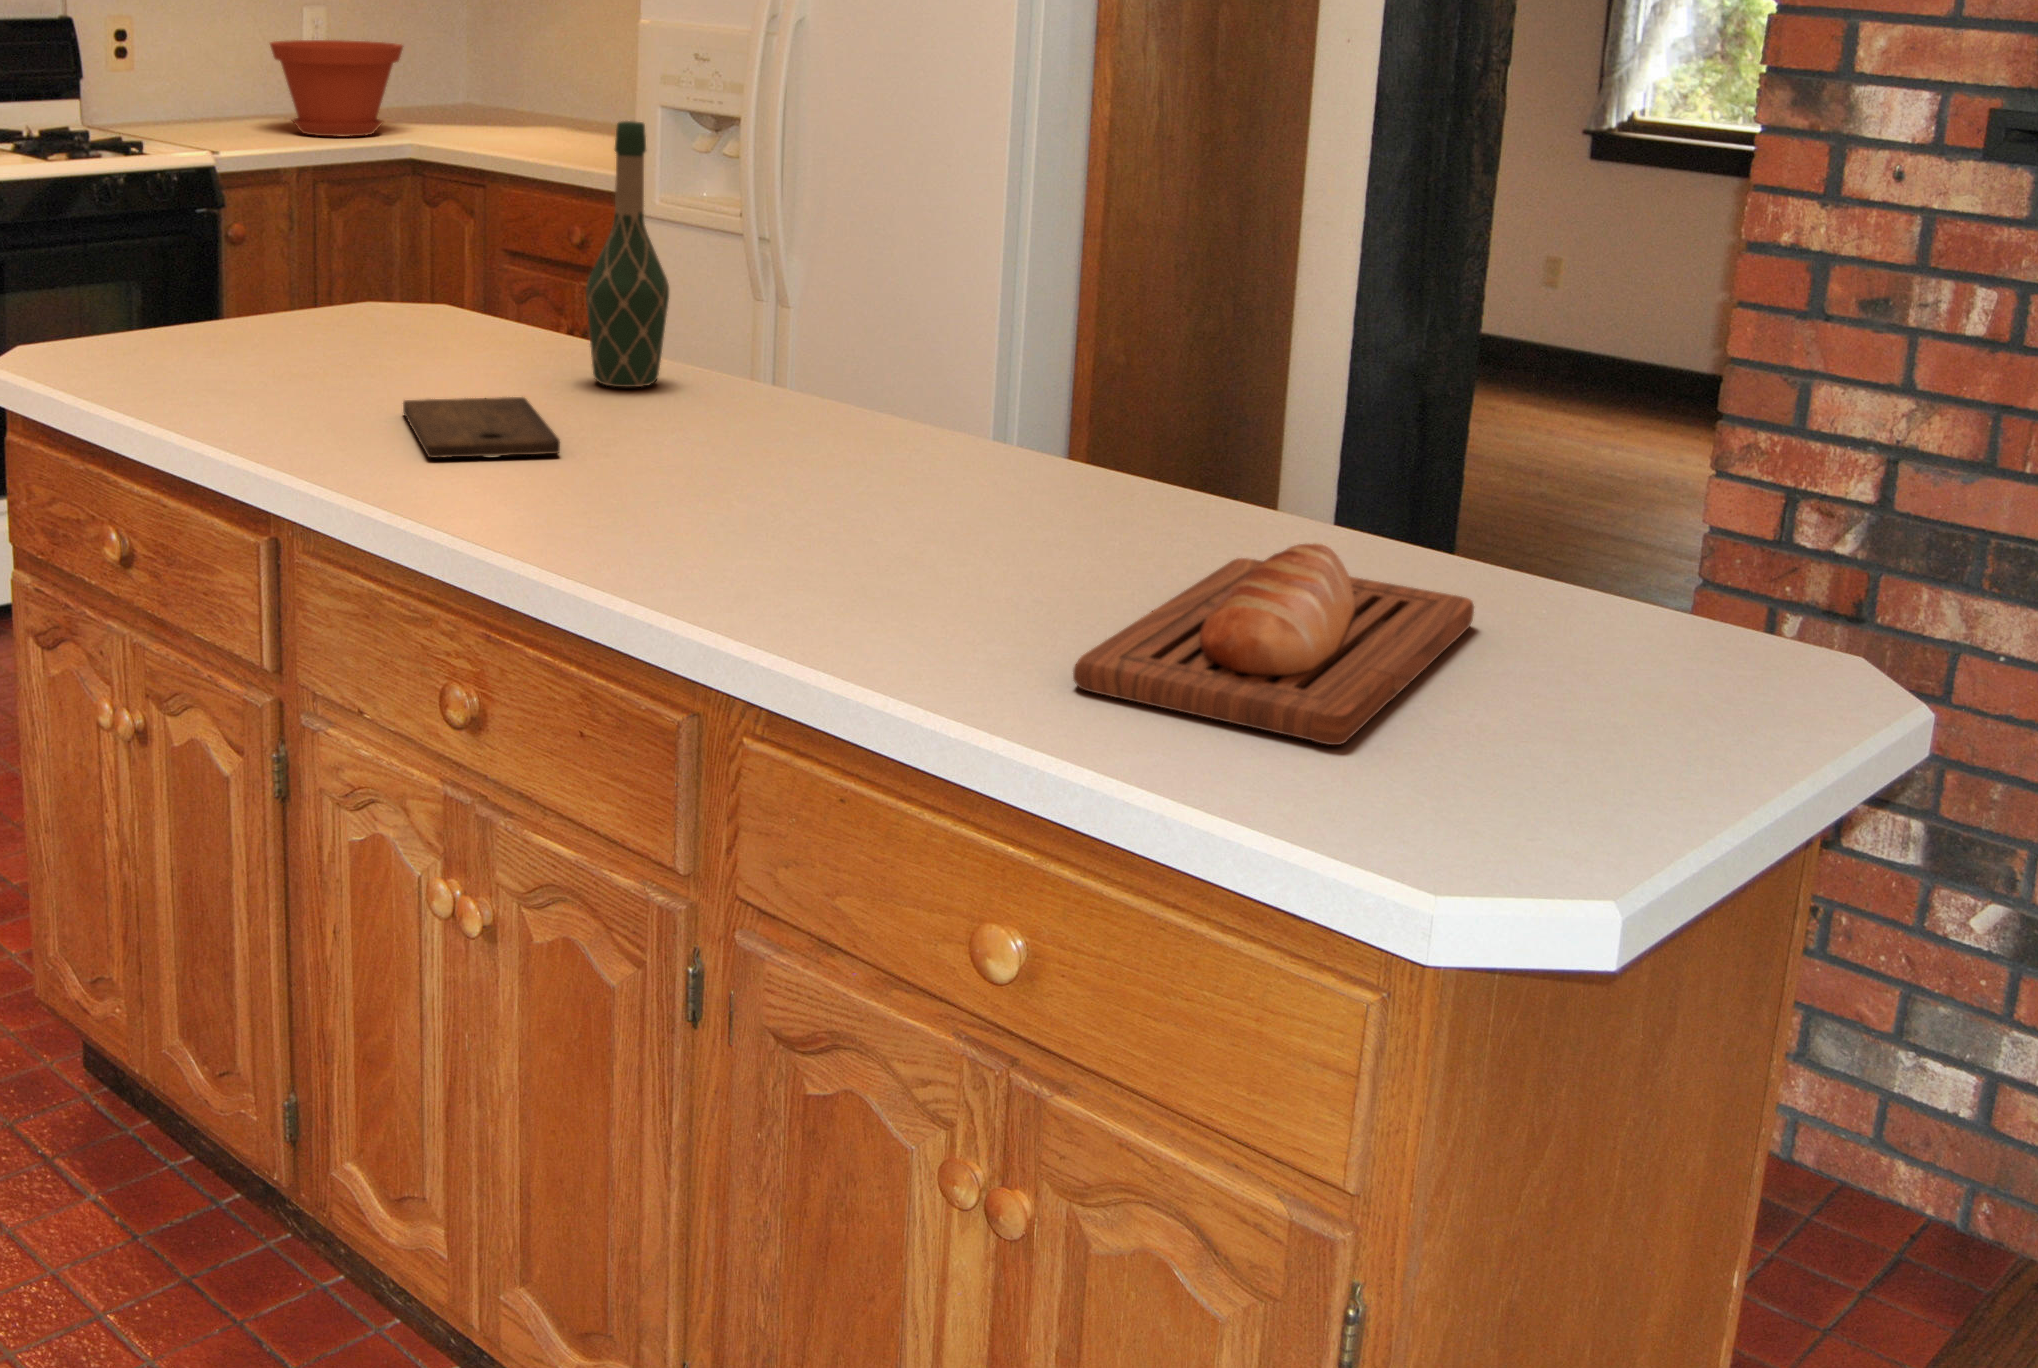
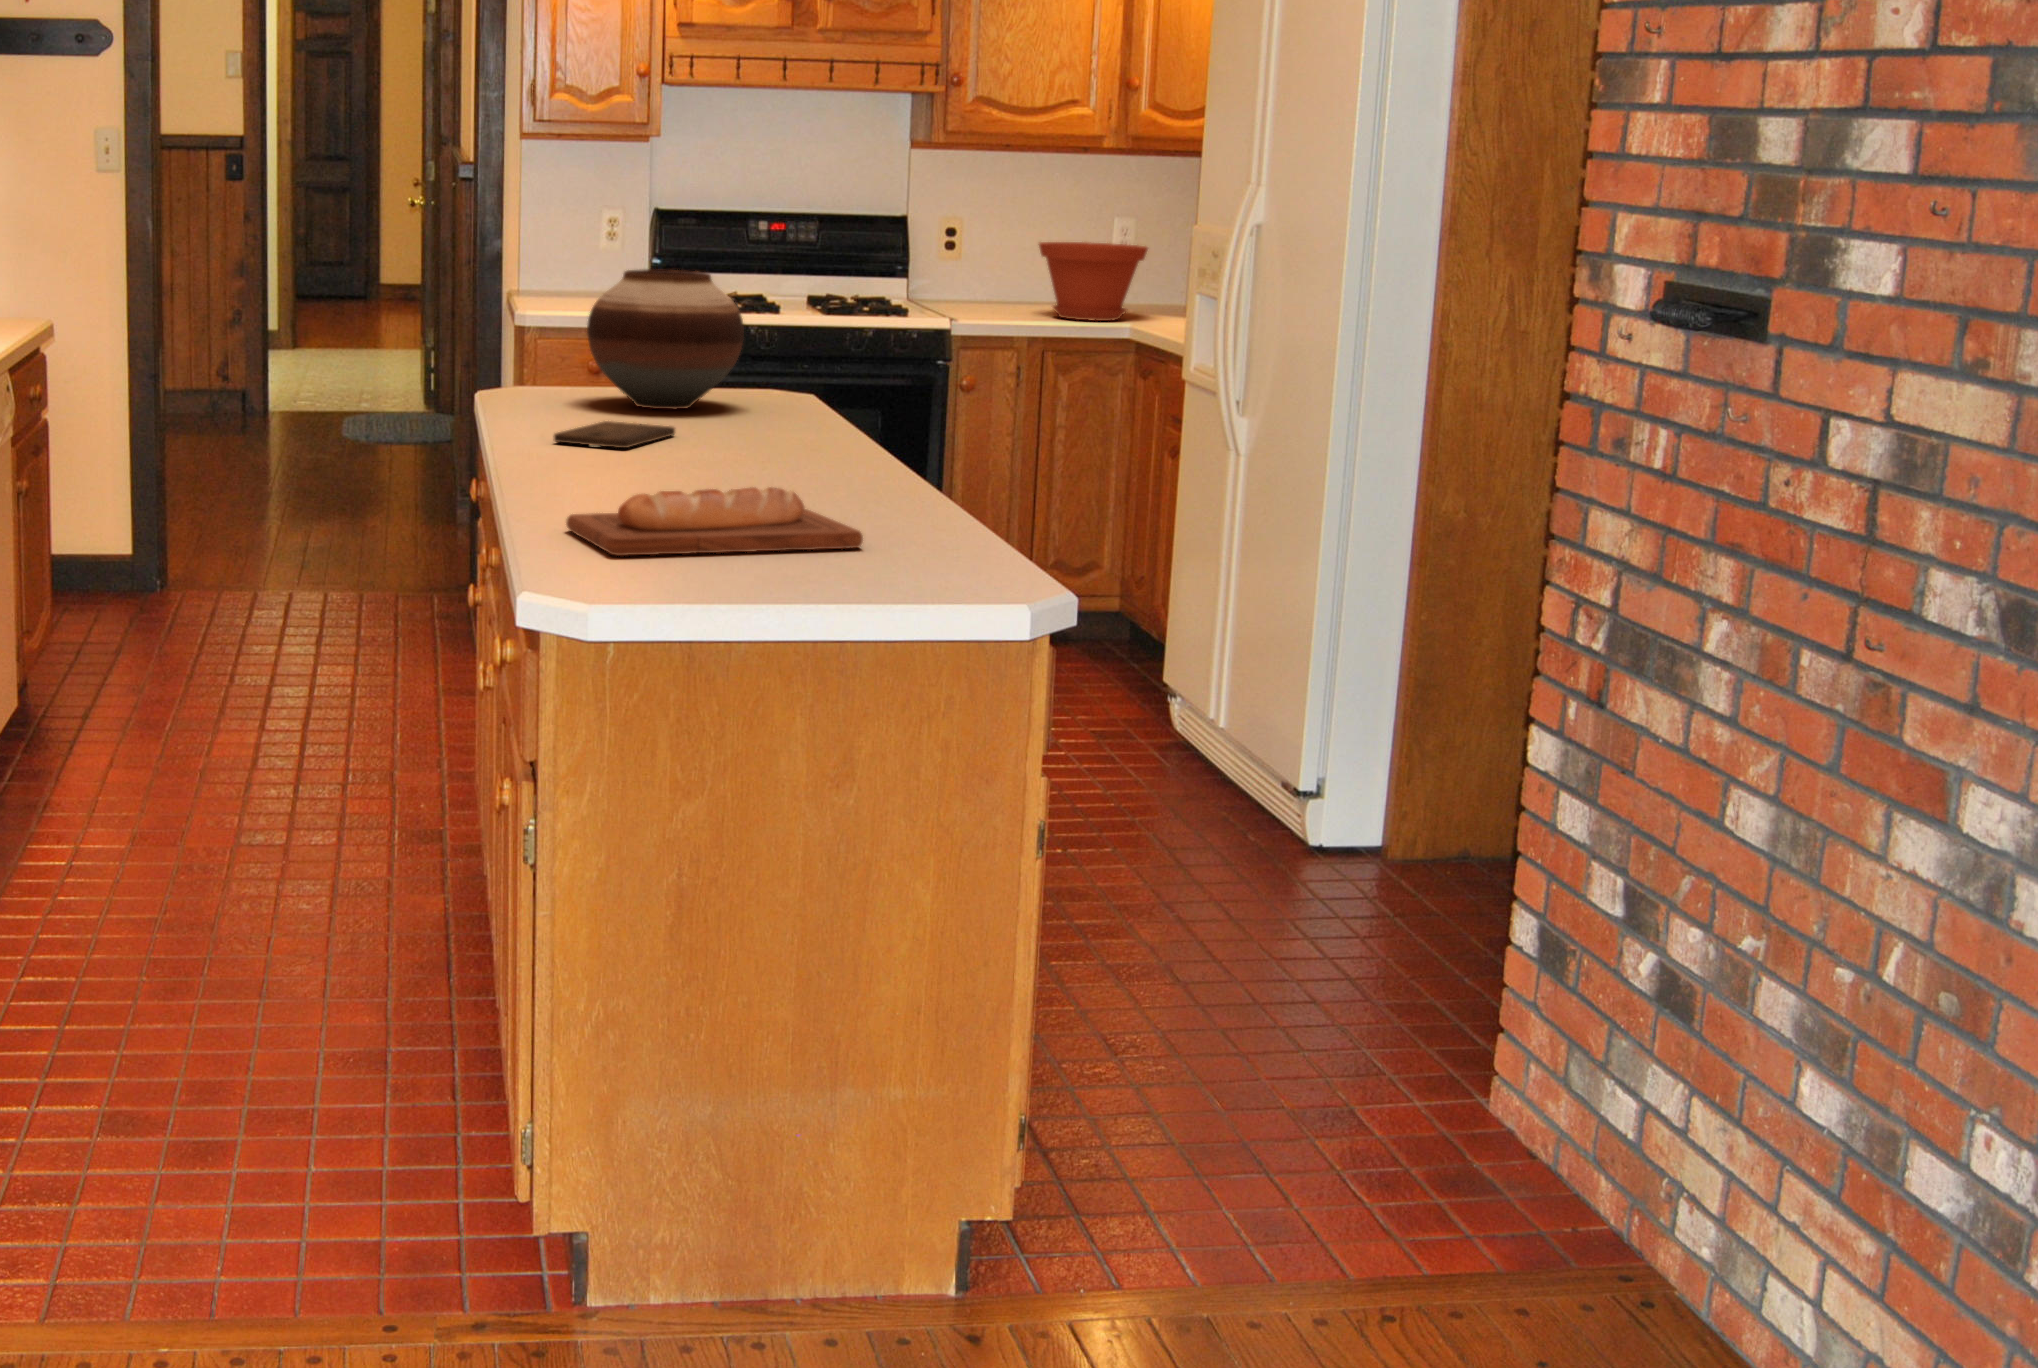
wine bottle: present [586,121,669,387] -> none [754,260,809,436]
vase: none [206,137,452,357] -> present [587,269,744,409]

